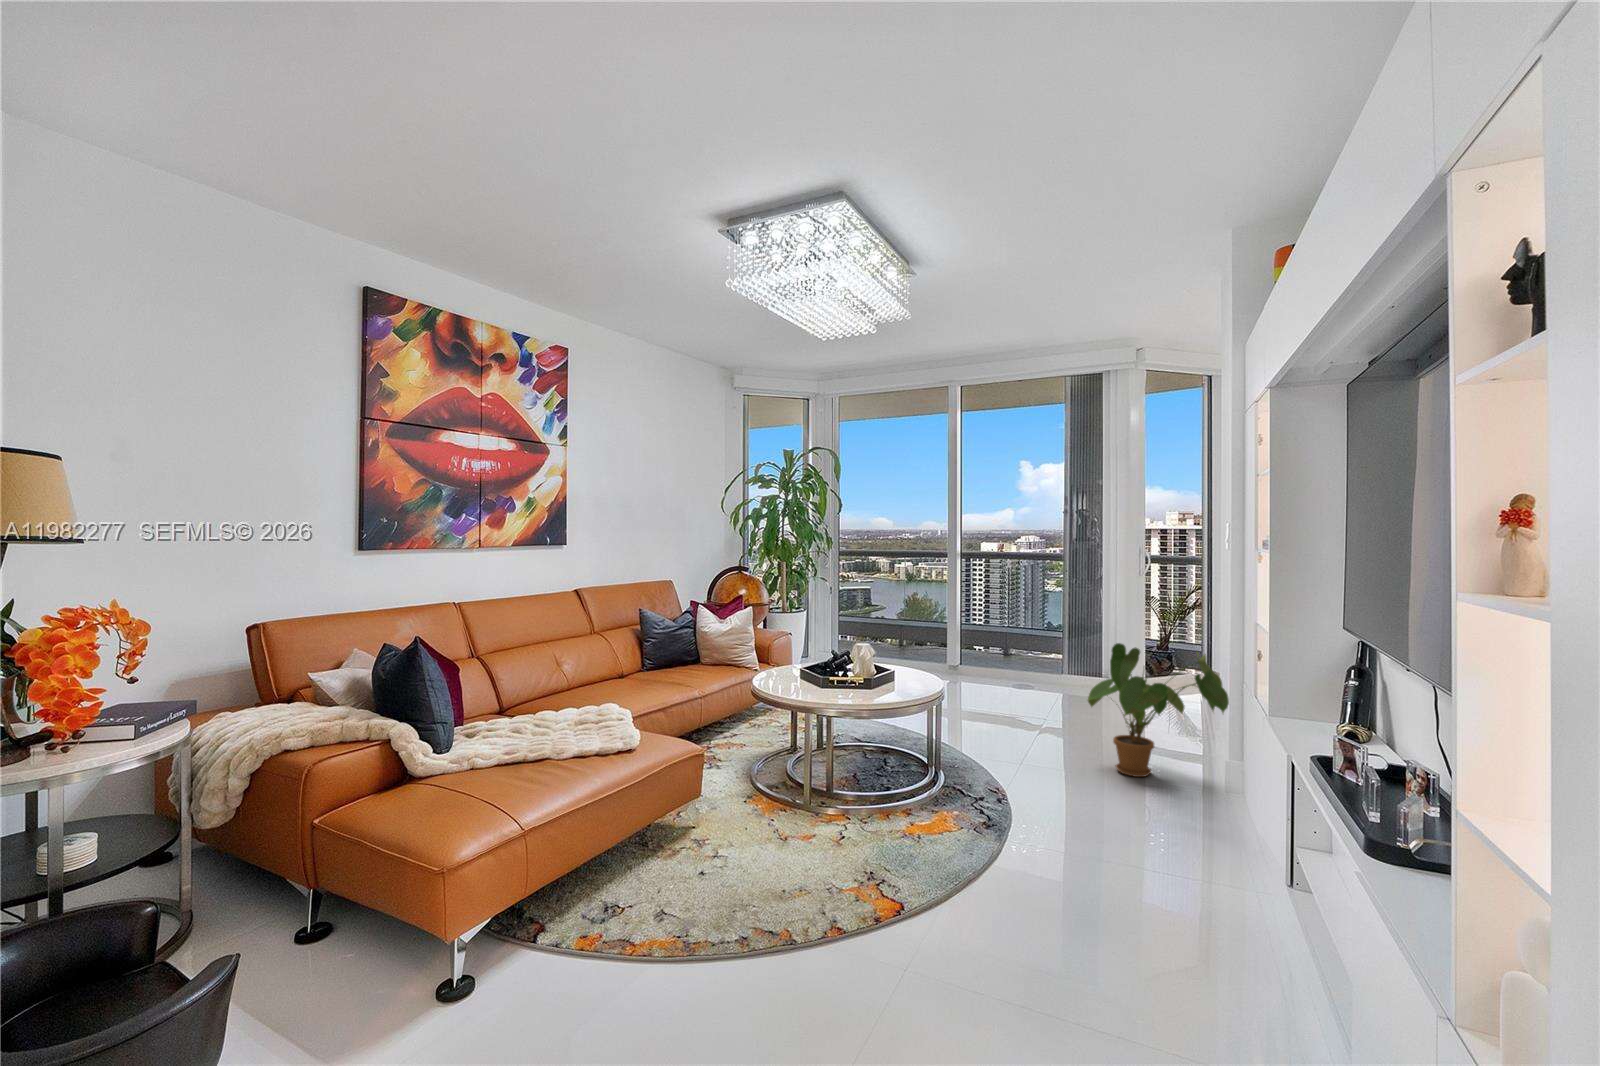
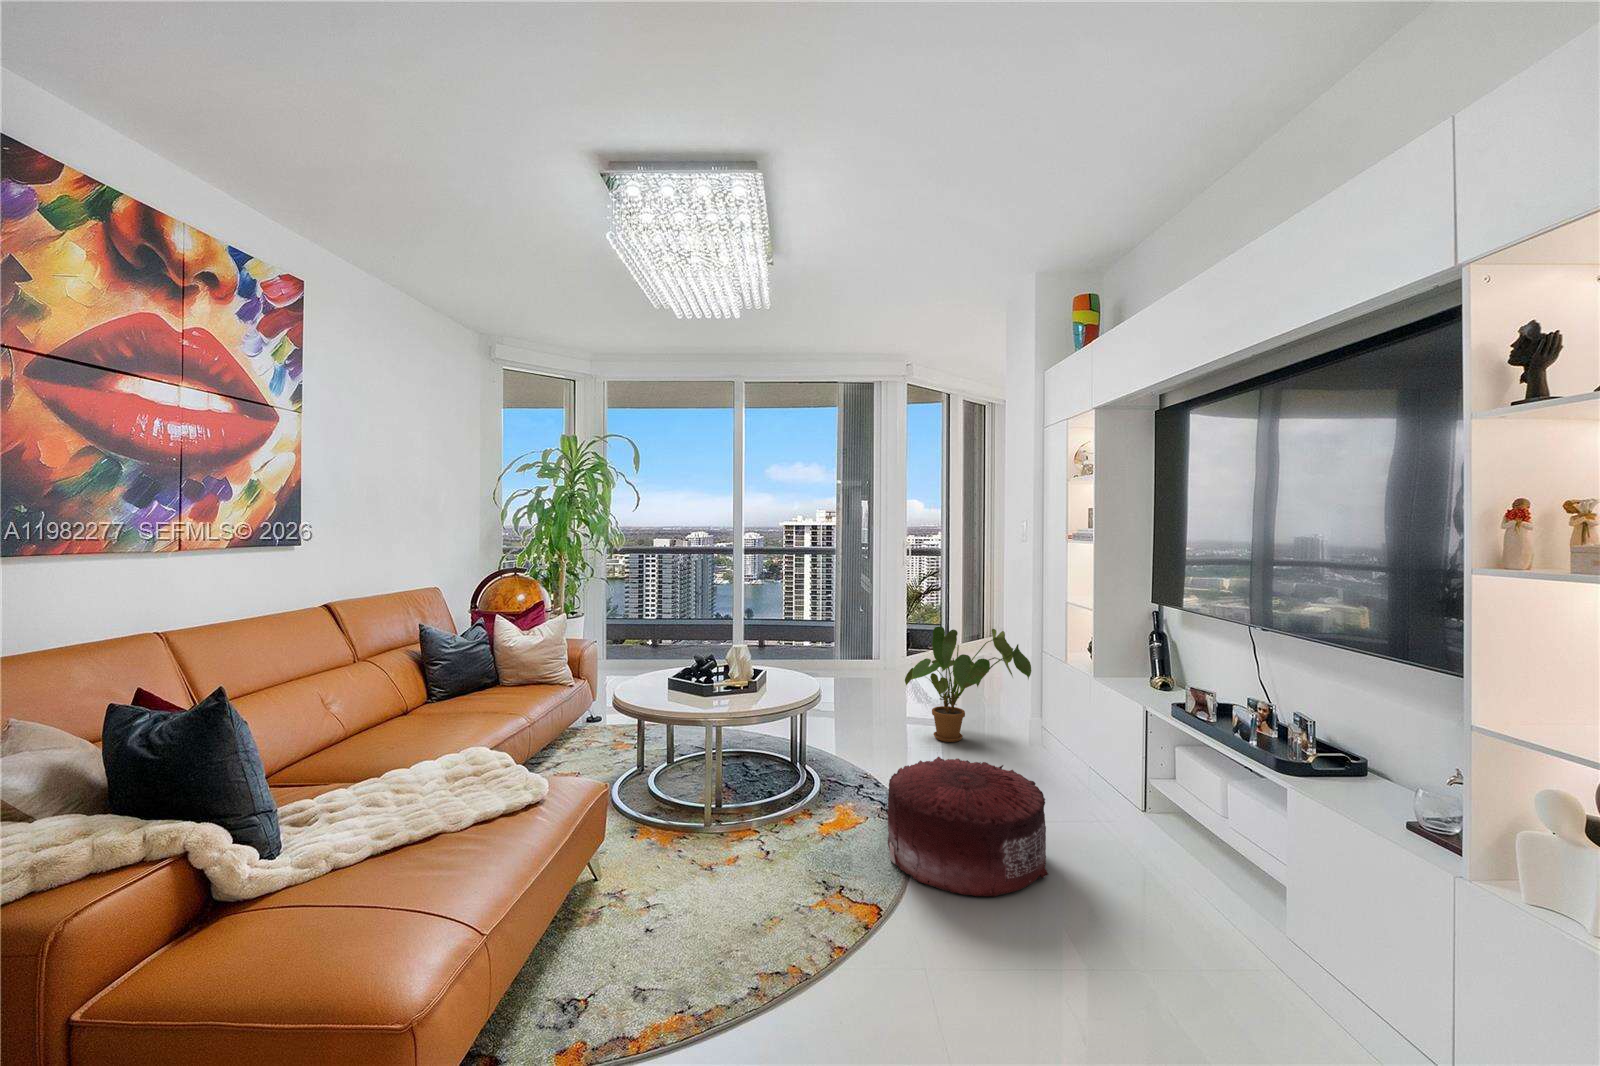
pouf: none [953,777,1130,930] -> present [887,757,1048,897]

